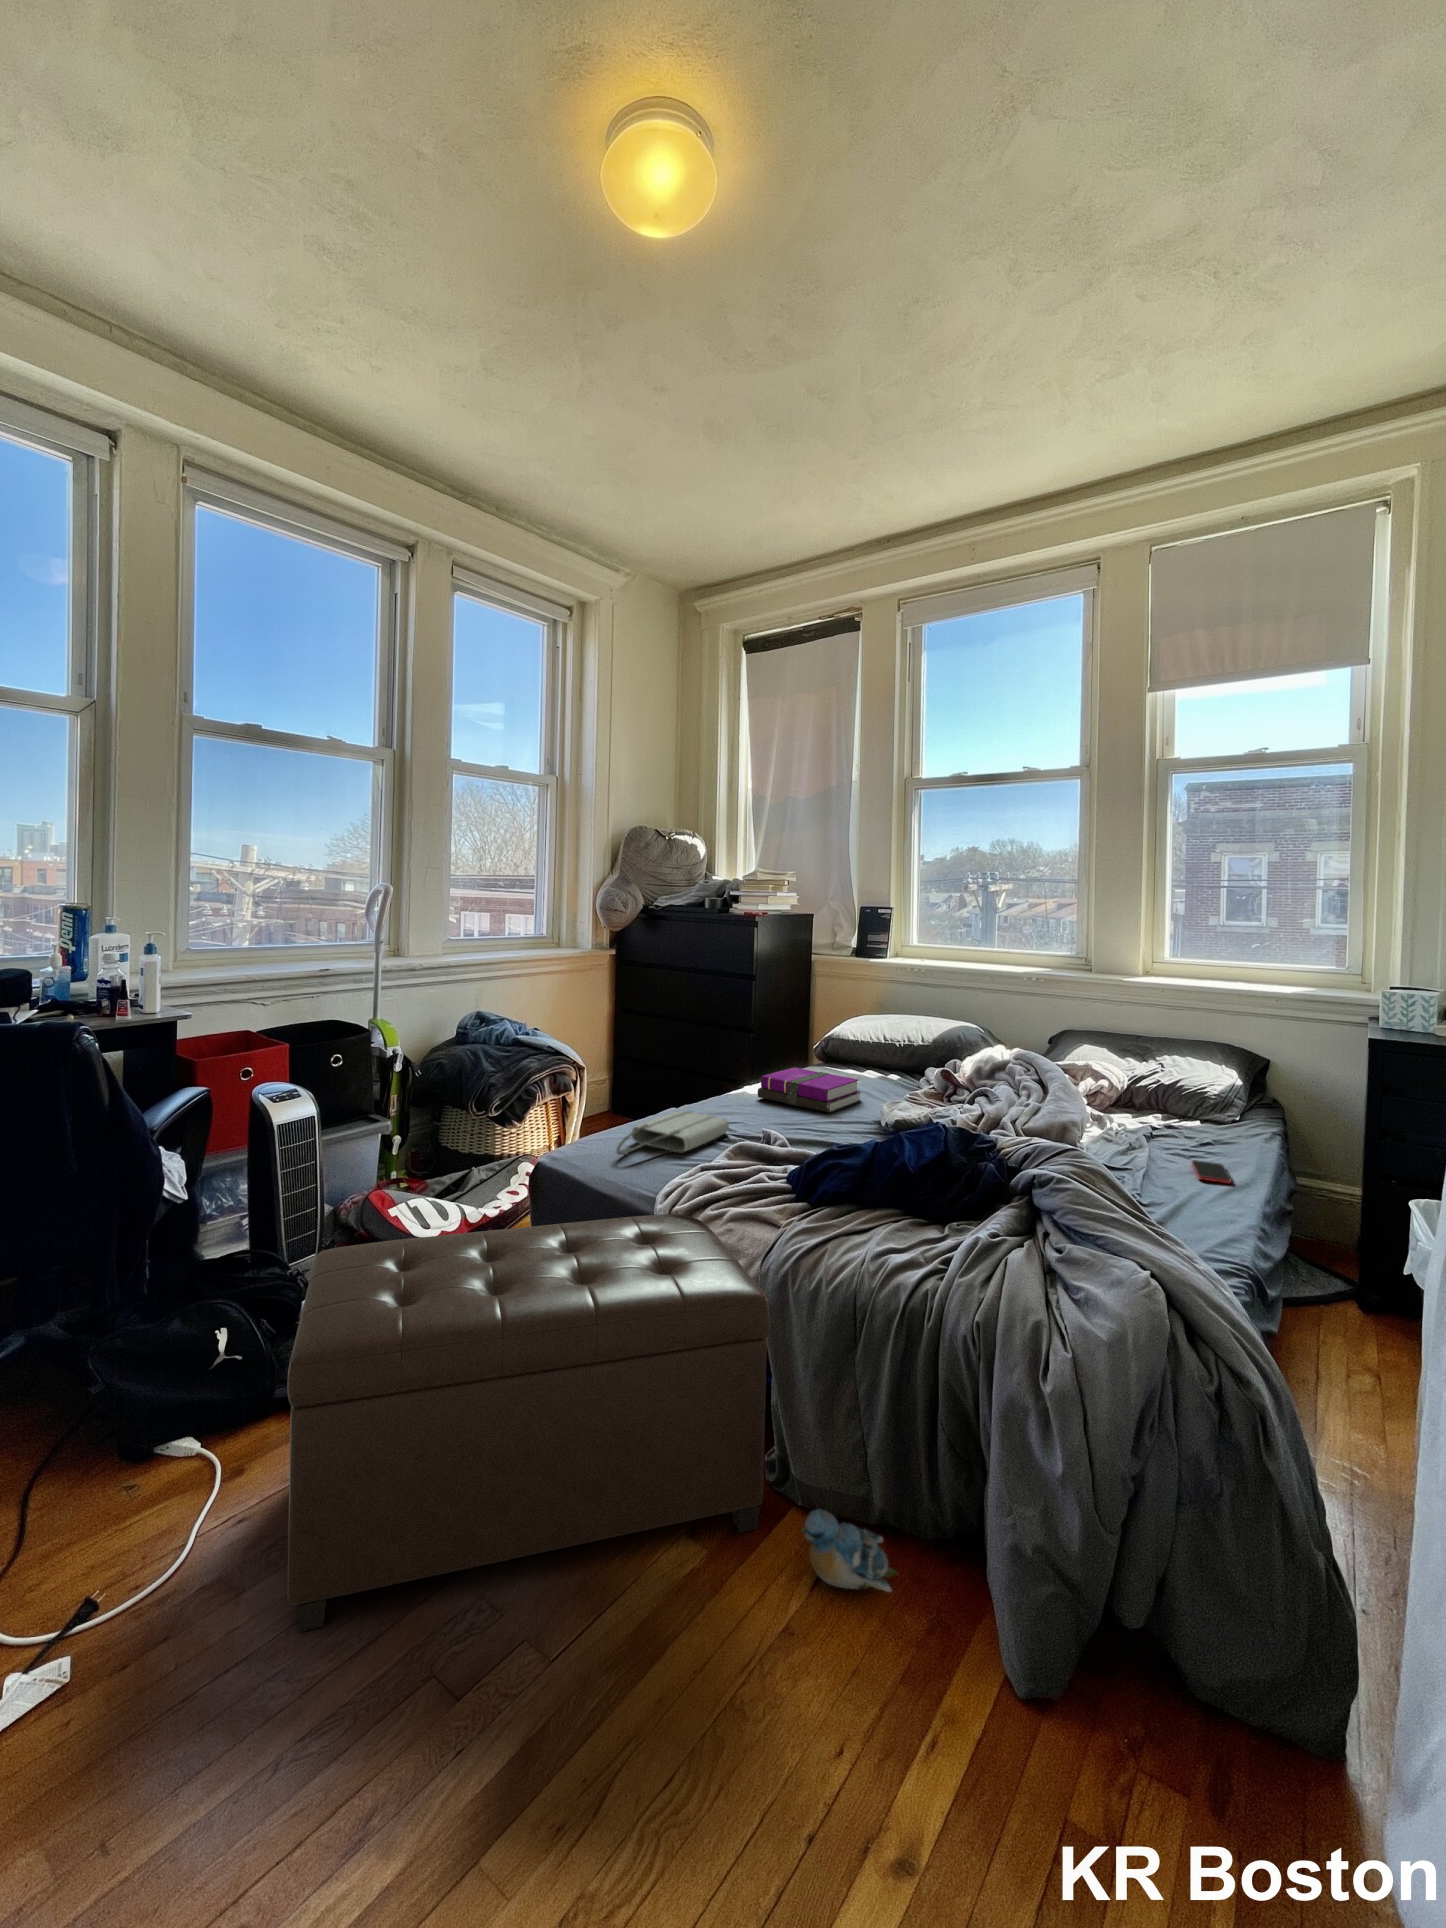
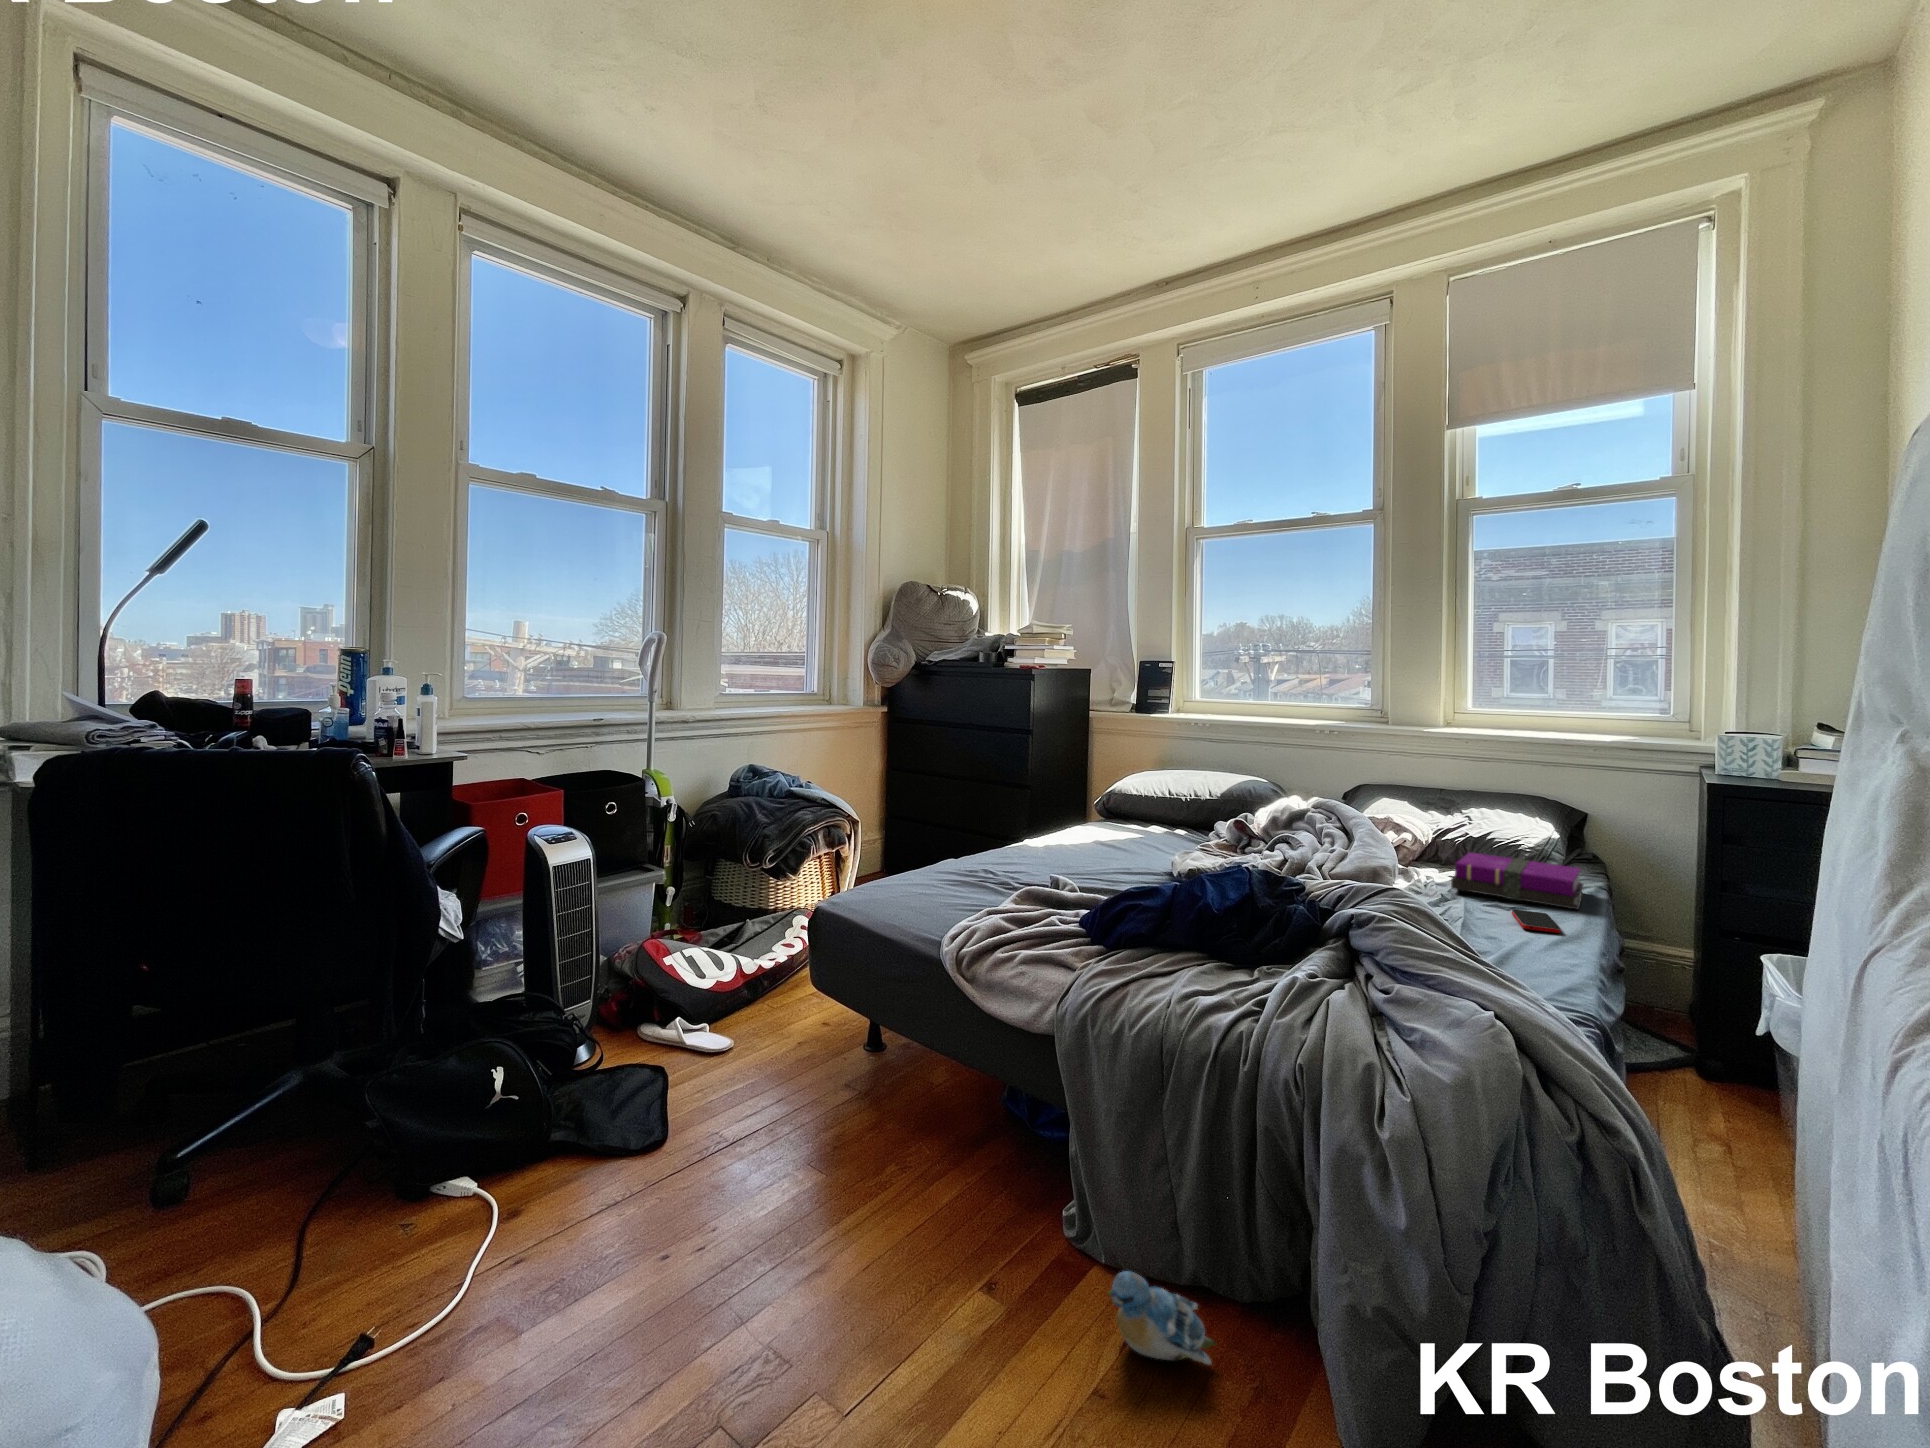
notebook: present [758,1067,861,1113] -> present [1451,852,1584,910]
tote bag: present [617,1111,729,1155] -> none [897,857,1013,899]
ottoman: present [287,1213,770,1631] -> none [556,956,1069,1386]

